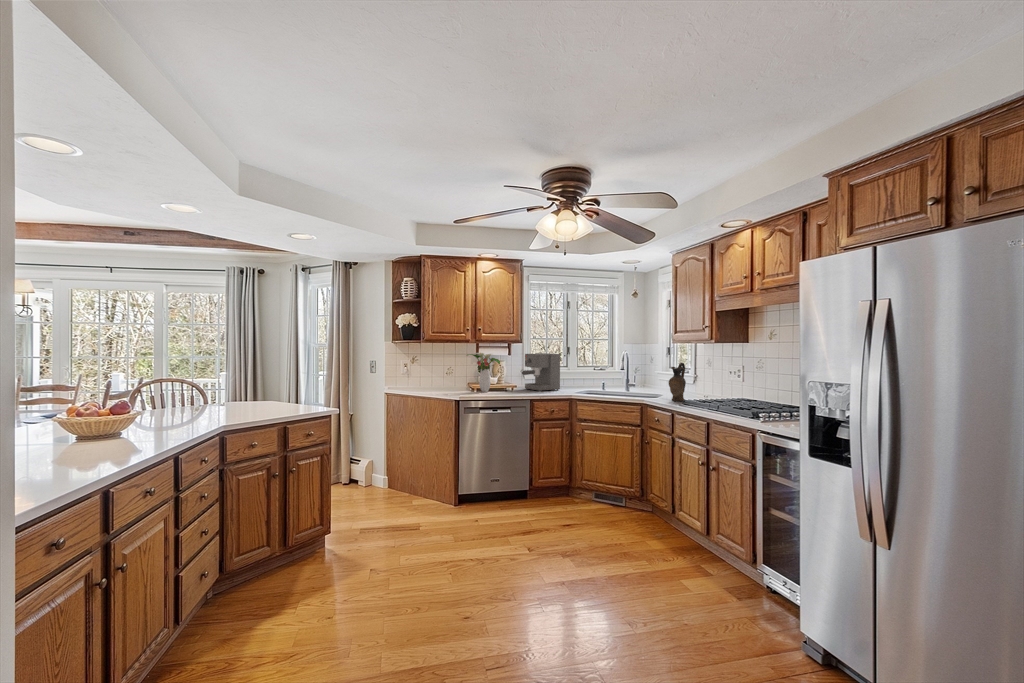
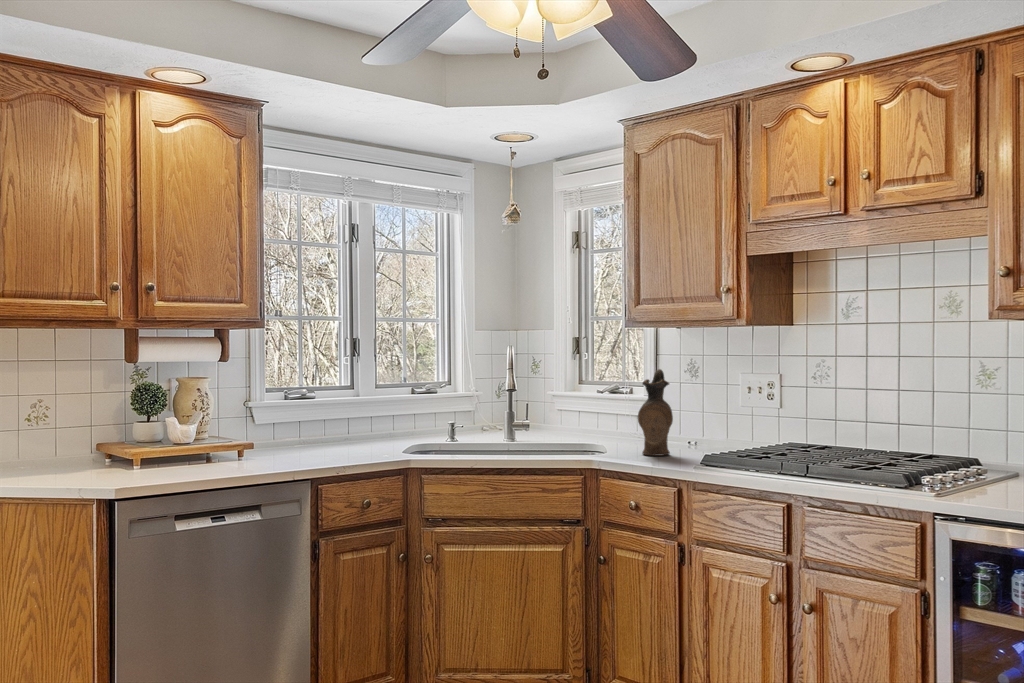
flower arrangement: present [470,353,500,392] -> none [117,357,224,471]
coffee maker: present [522,353,560,391] -> none [263,355,358,455]

